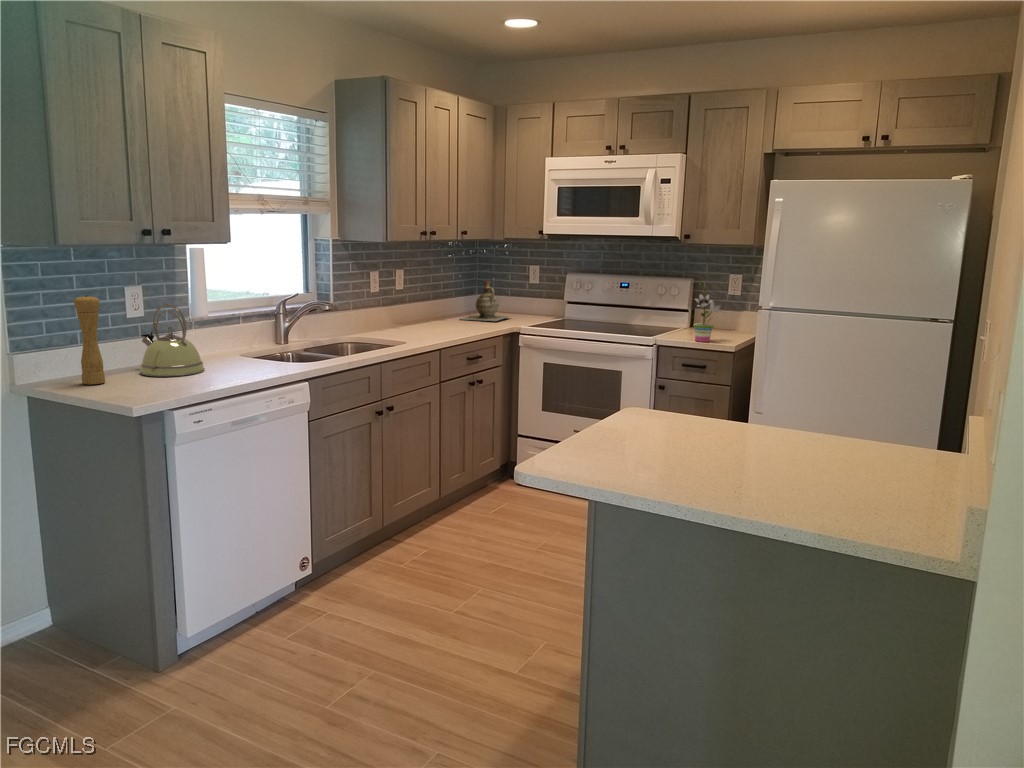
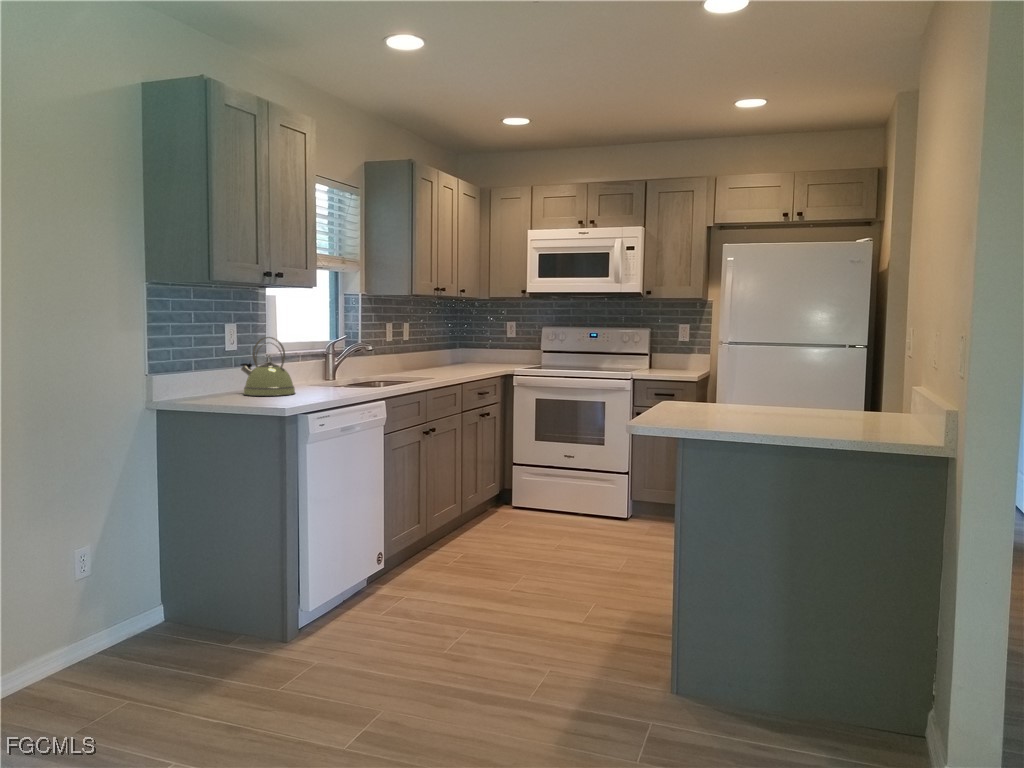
ceramic jug: present [461,281,510,321] -> none [453,334,497,367]
potted plant: present [693,281,722,342] -> none [662,326,686,375]
pepper mill: present [74,295,105,384] -> none [206,326,227,400]

